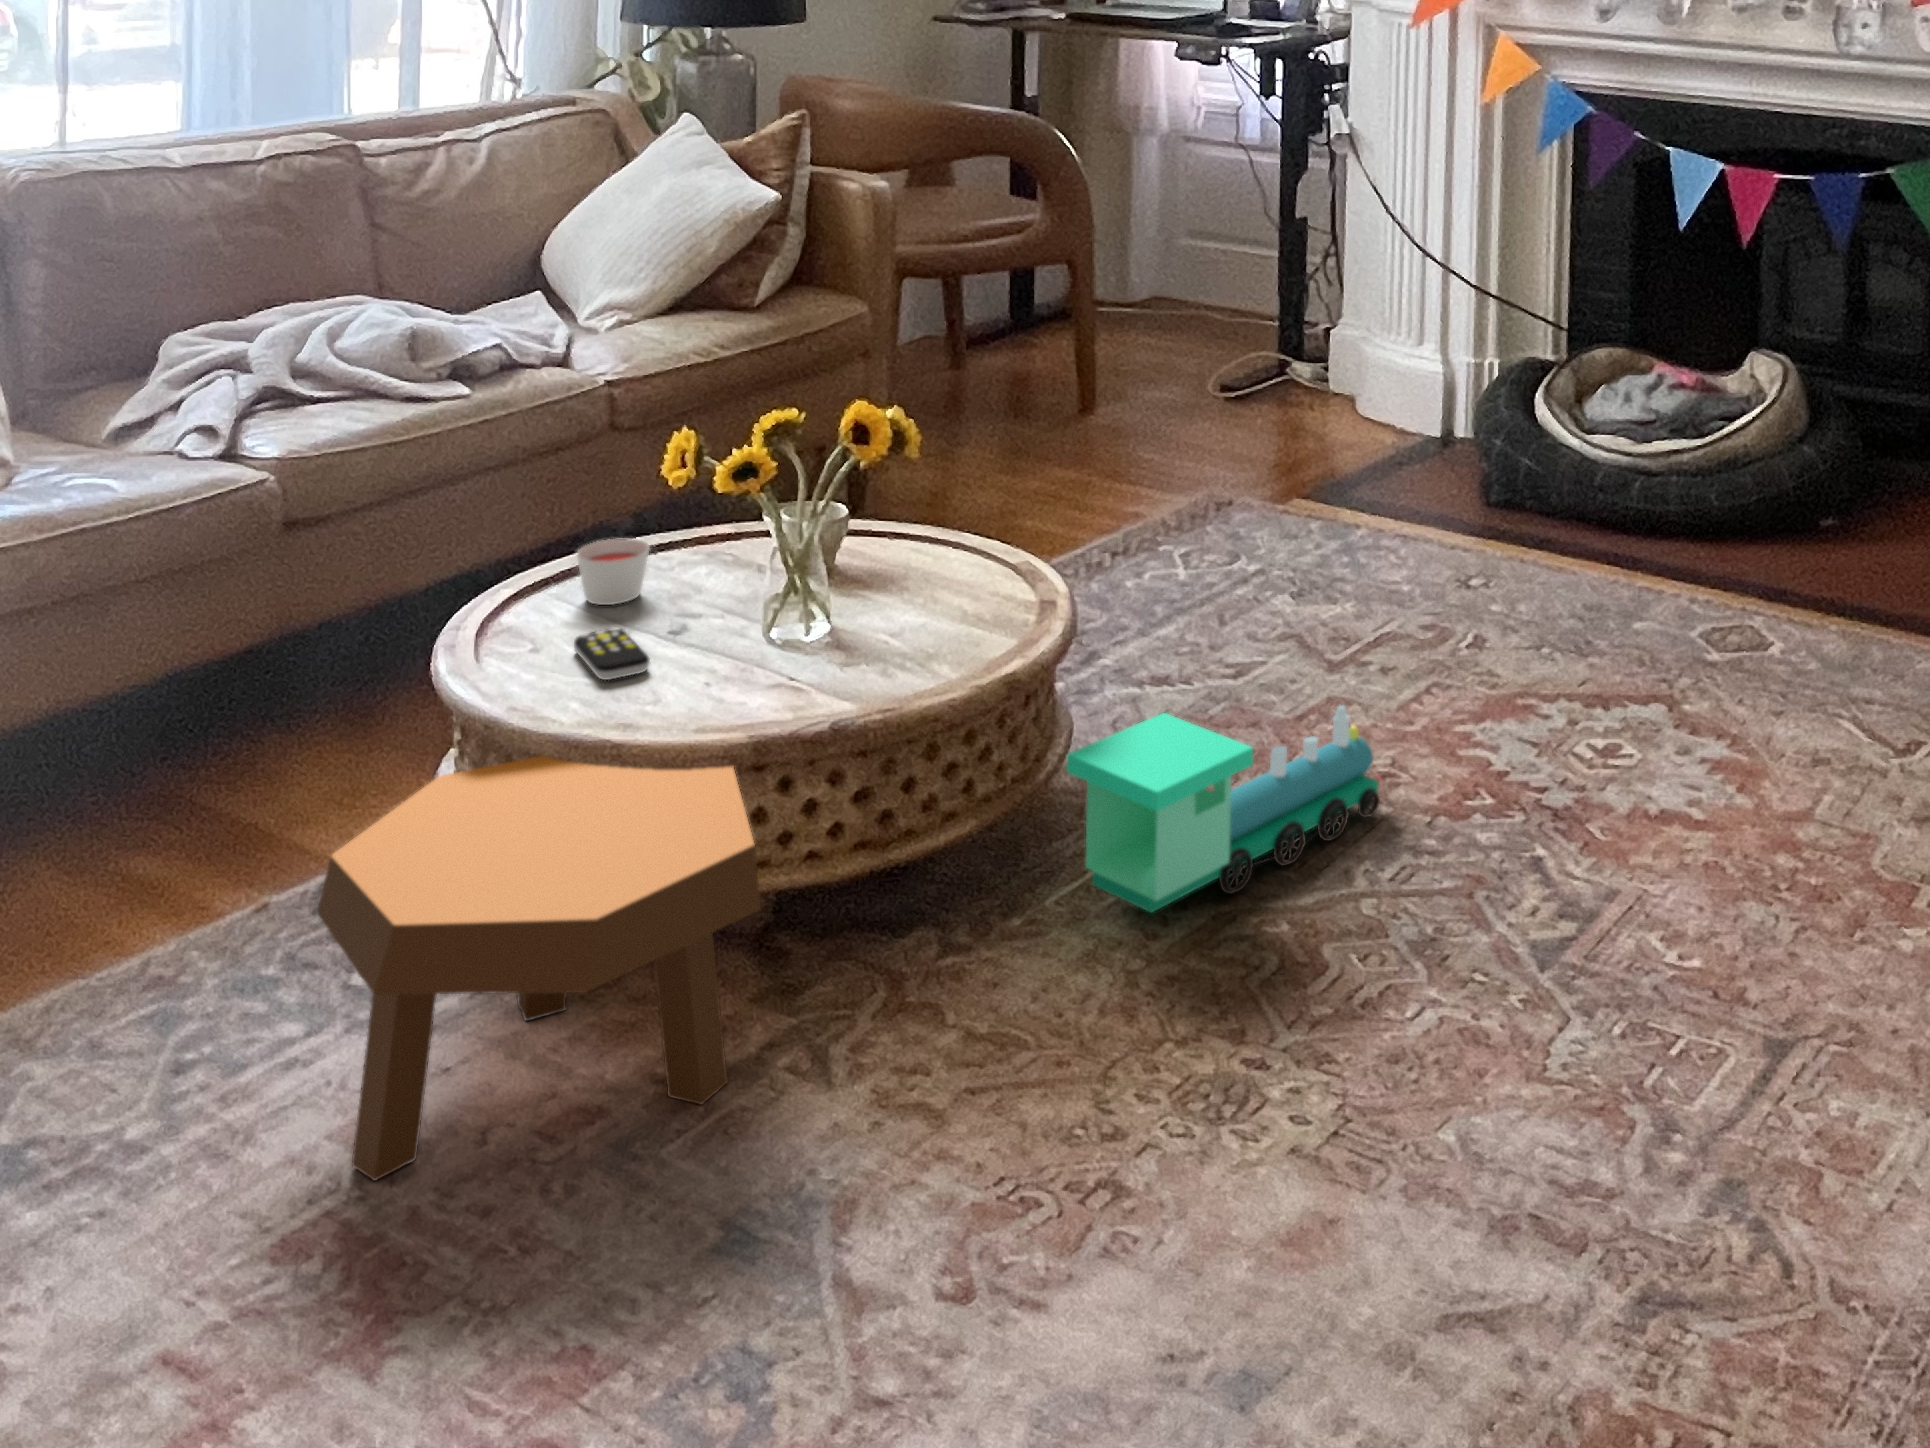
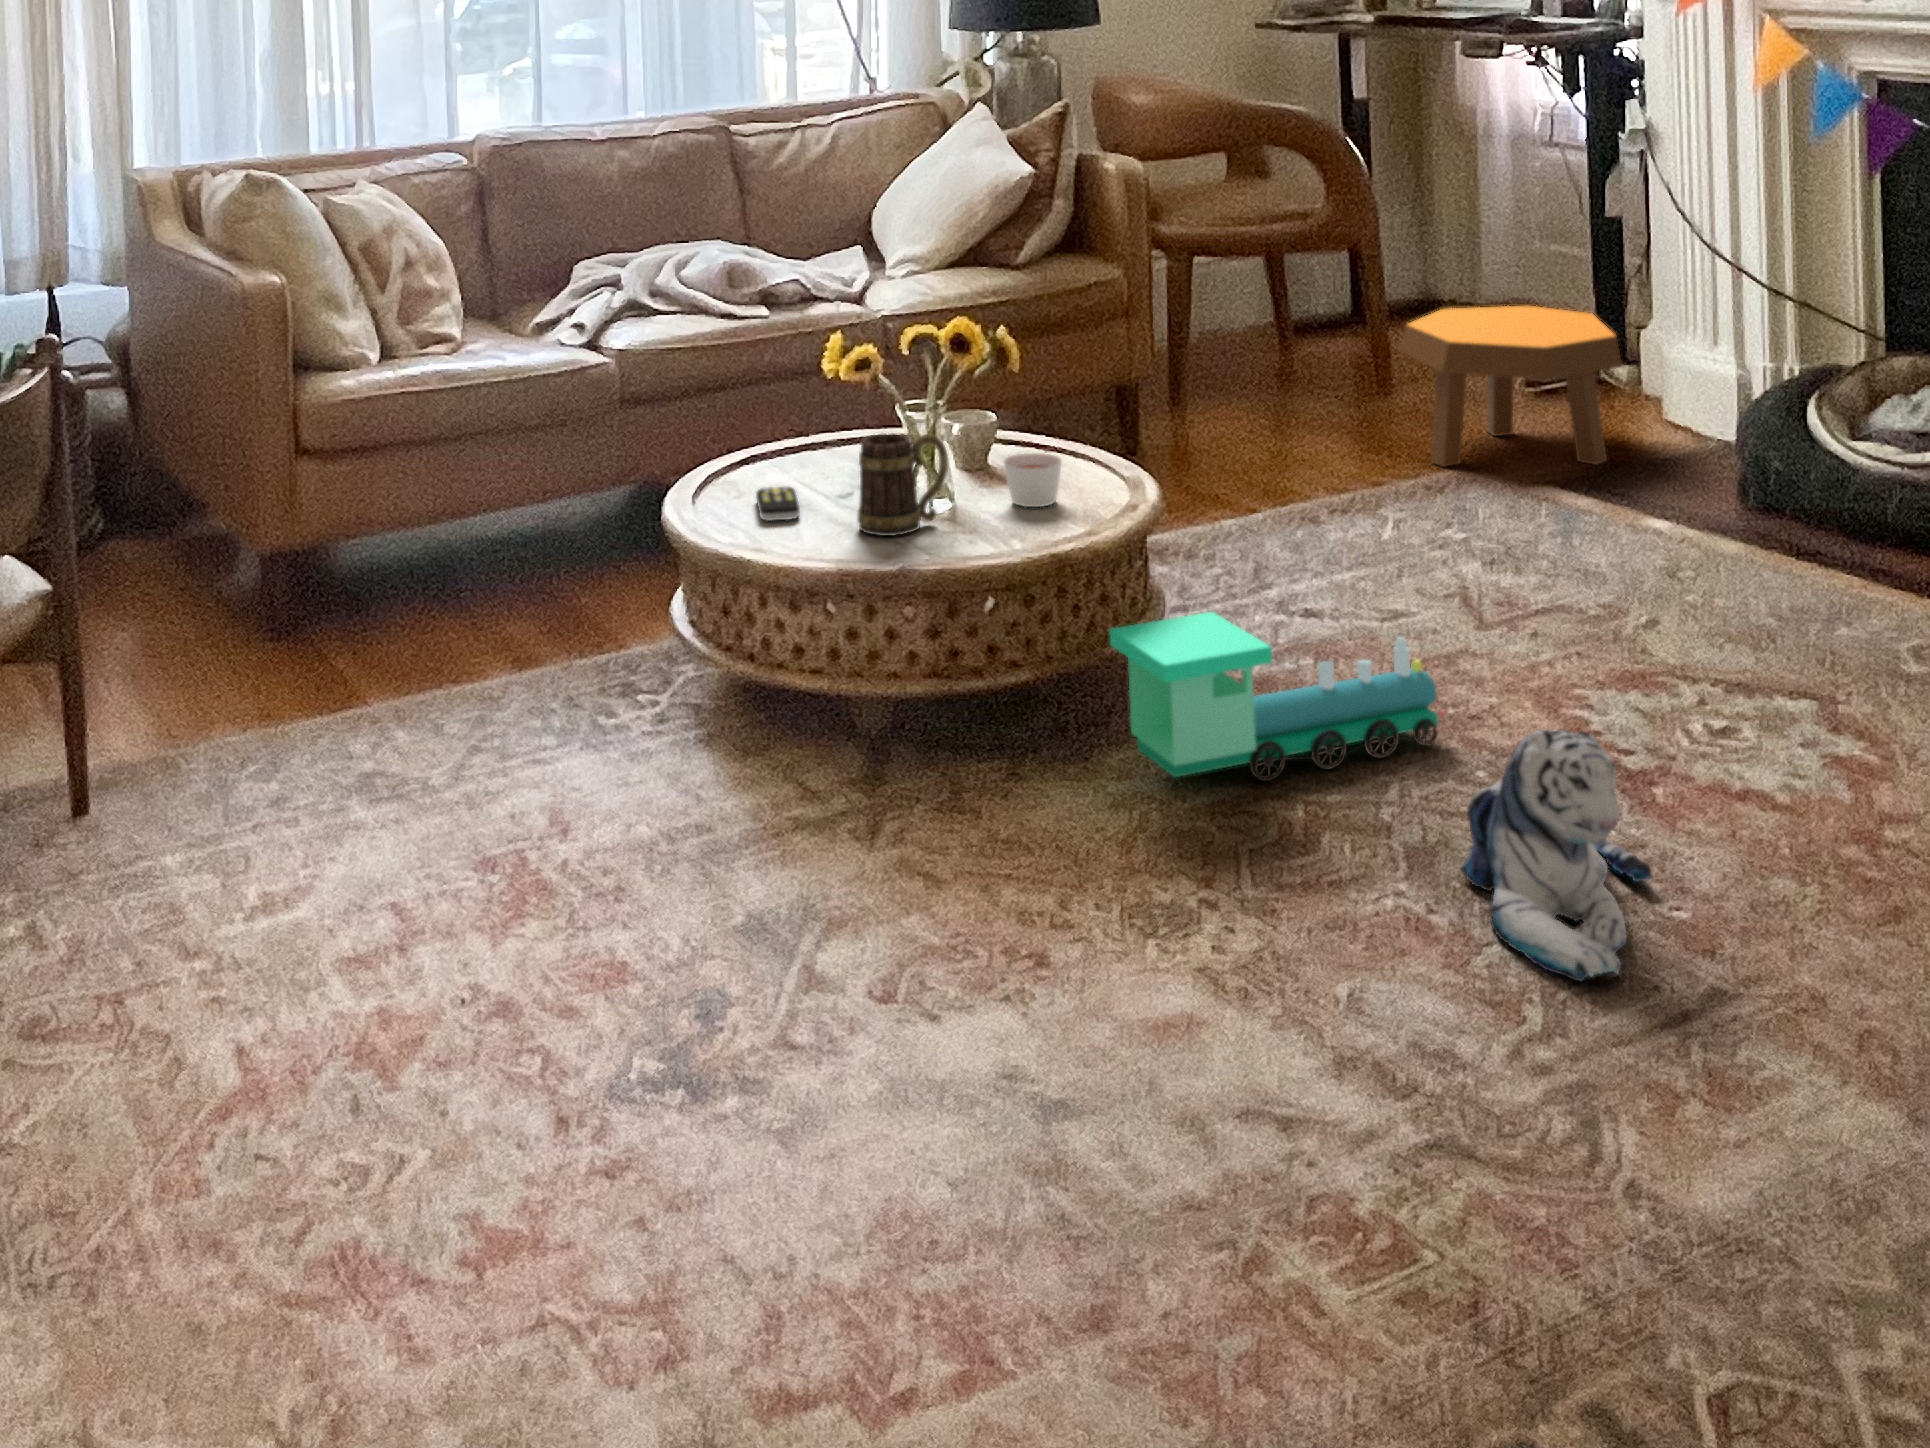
candle: present [576,539,650,605] -> present [1003,453,1062,507]
mug: none [736,548,850,681] -> present [858,433,948,536]
footstool: present [317,756,761,1181] -> present [1401,306,1622,466]
plush toy: none [1478,799,1695,1066] -> present [1461,730,1652,981]

